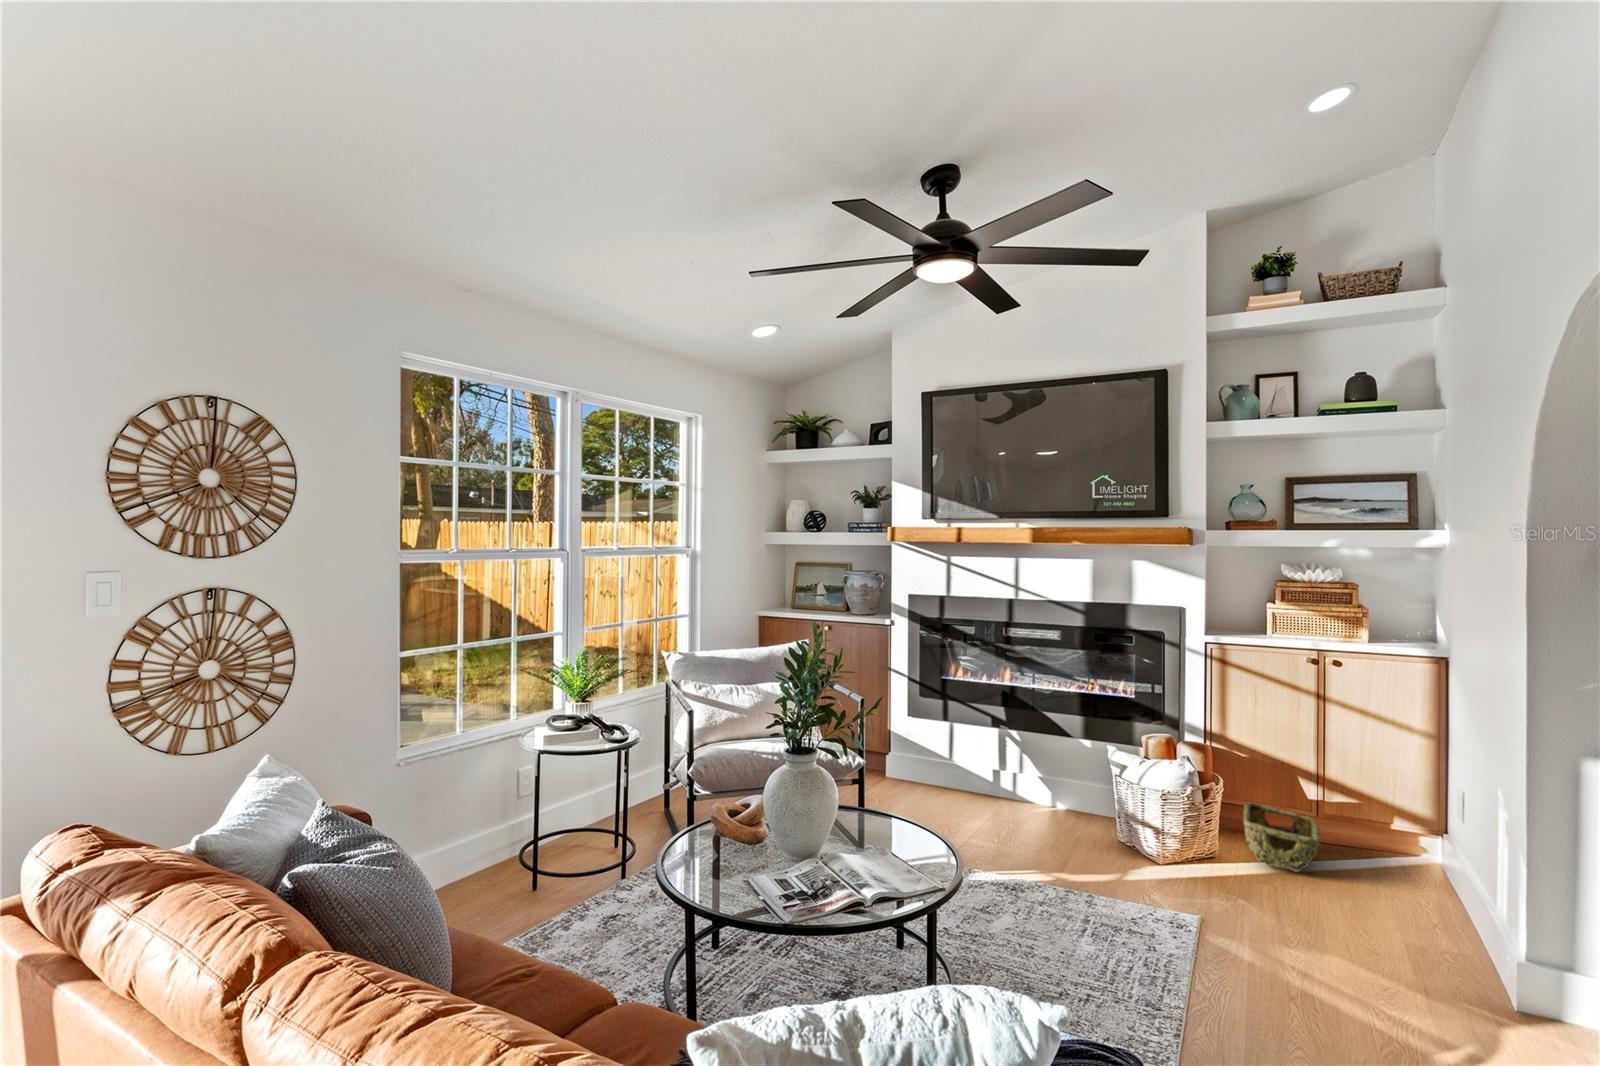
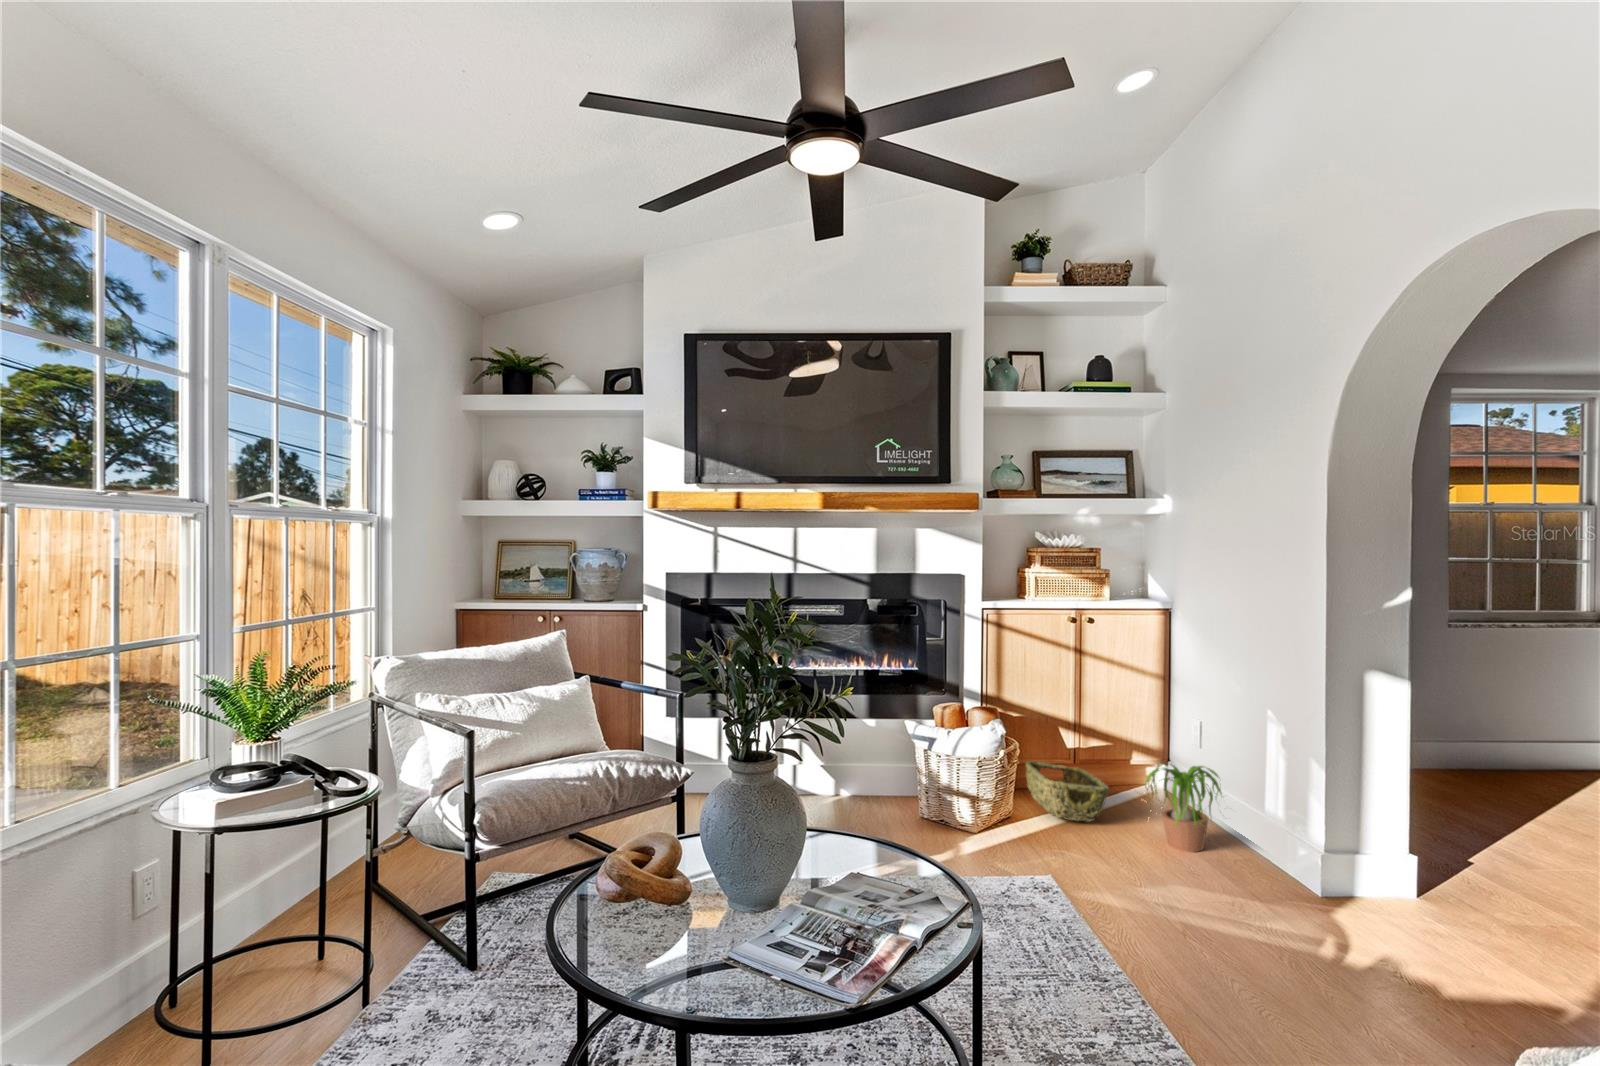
potted plant: none [1342,821,1458,922] -> present [1146,764,1222,852]

